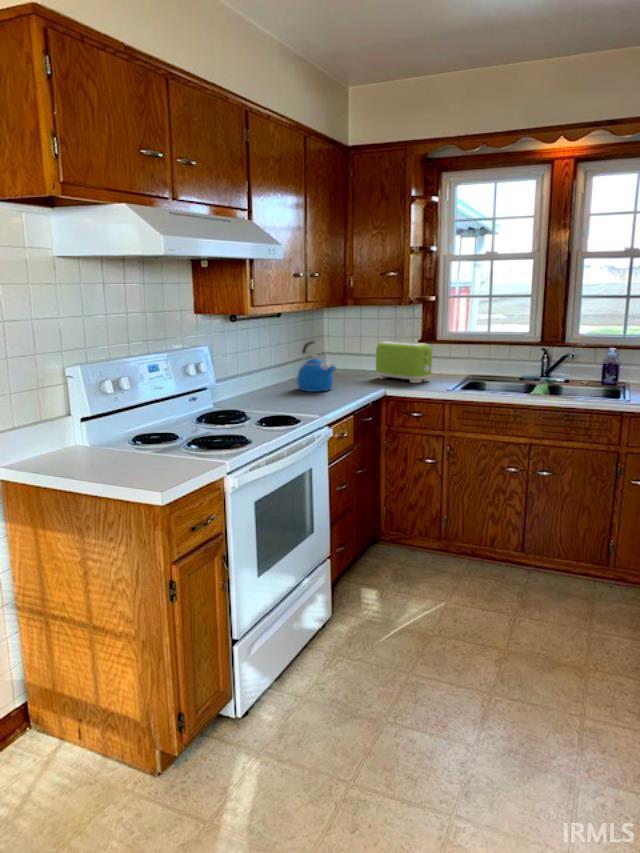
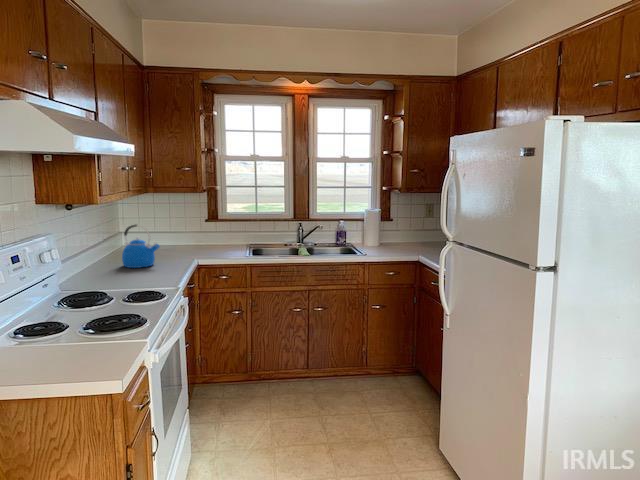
toaster: present [376,341,432,383] -> none [179,222,225,253]

